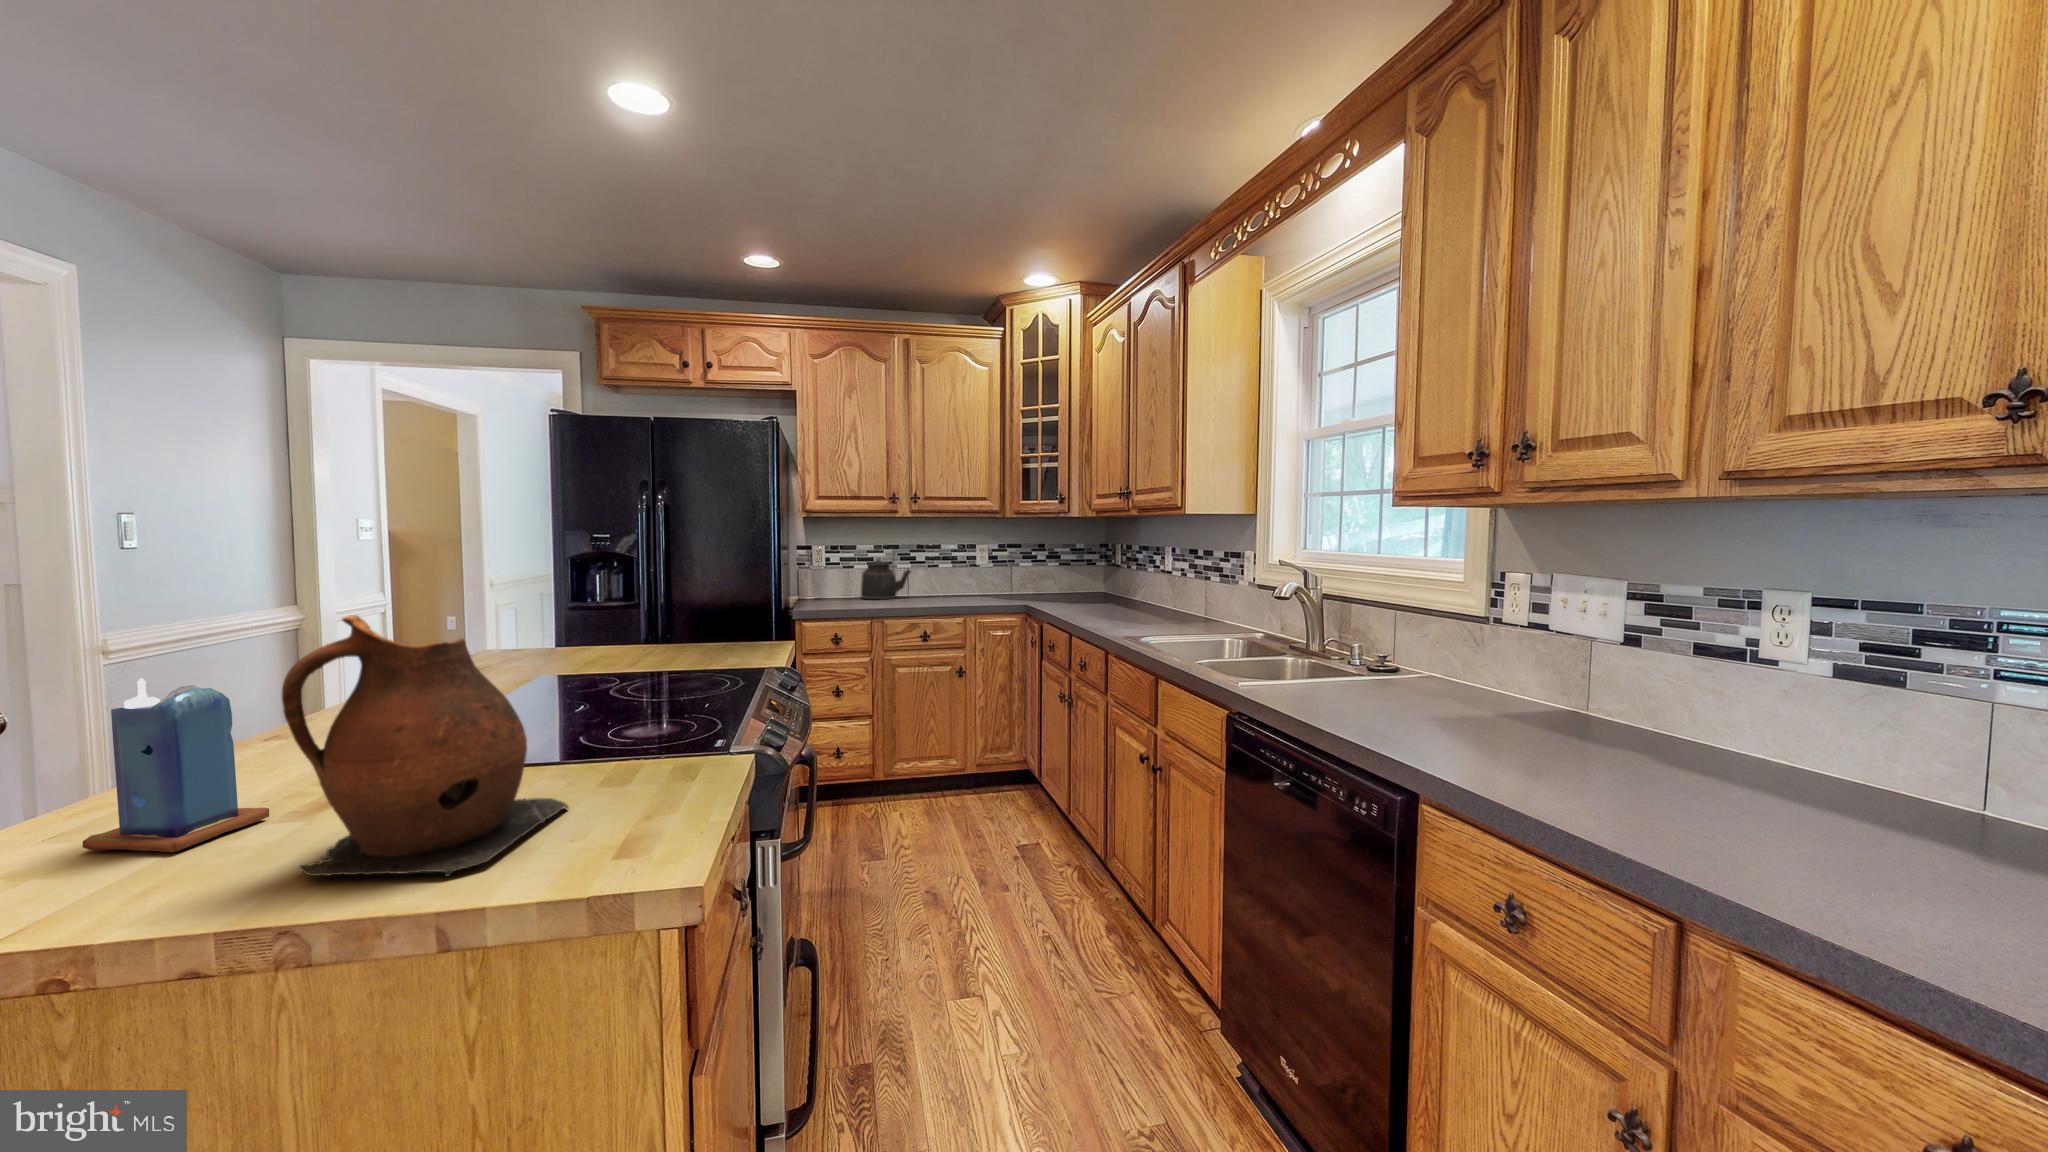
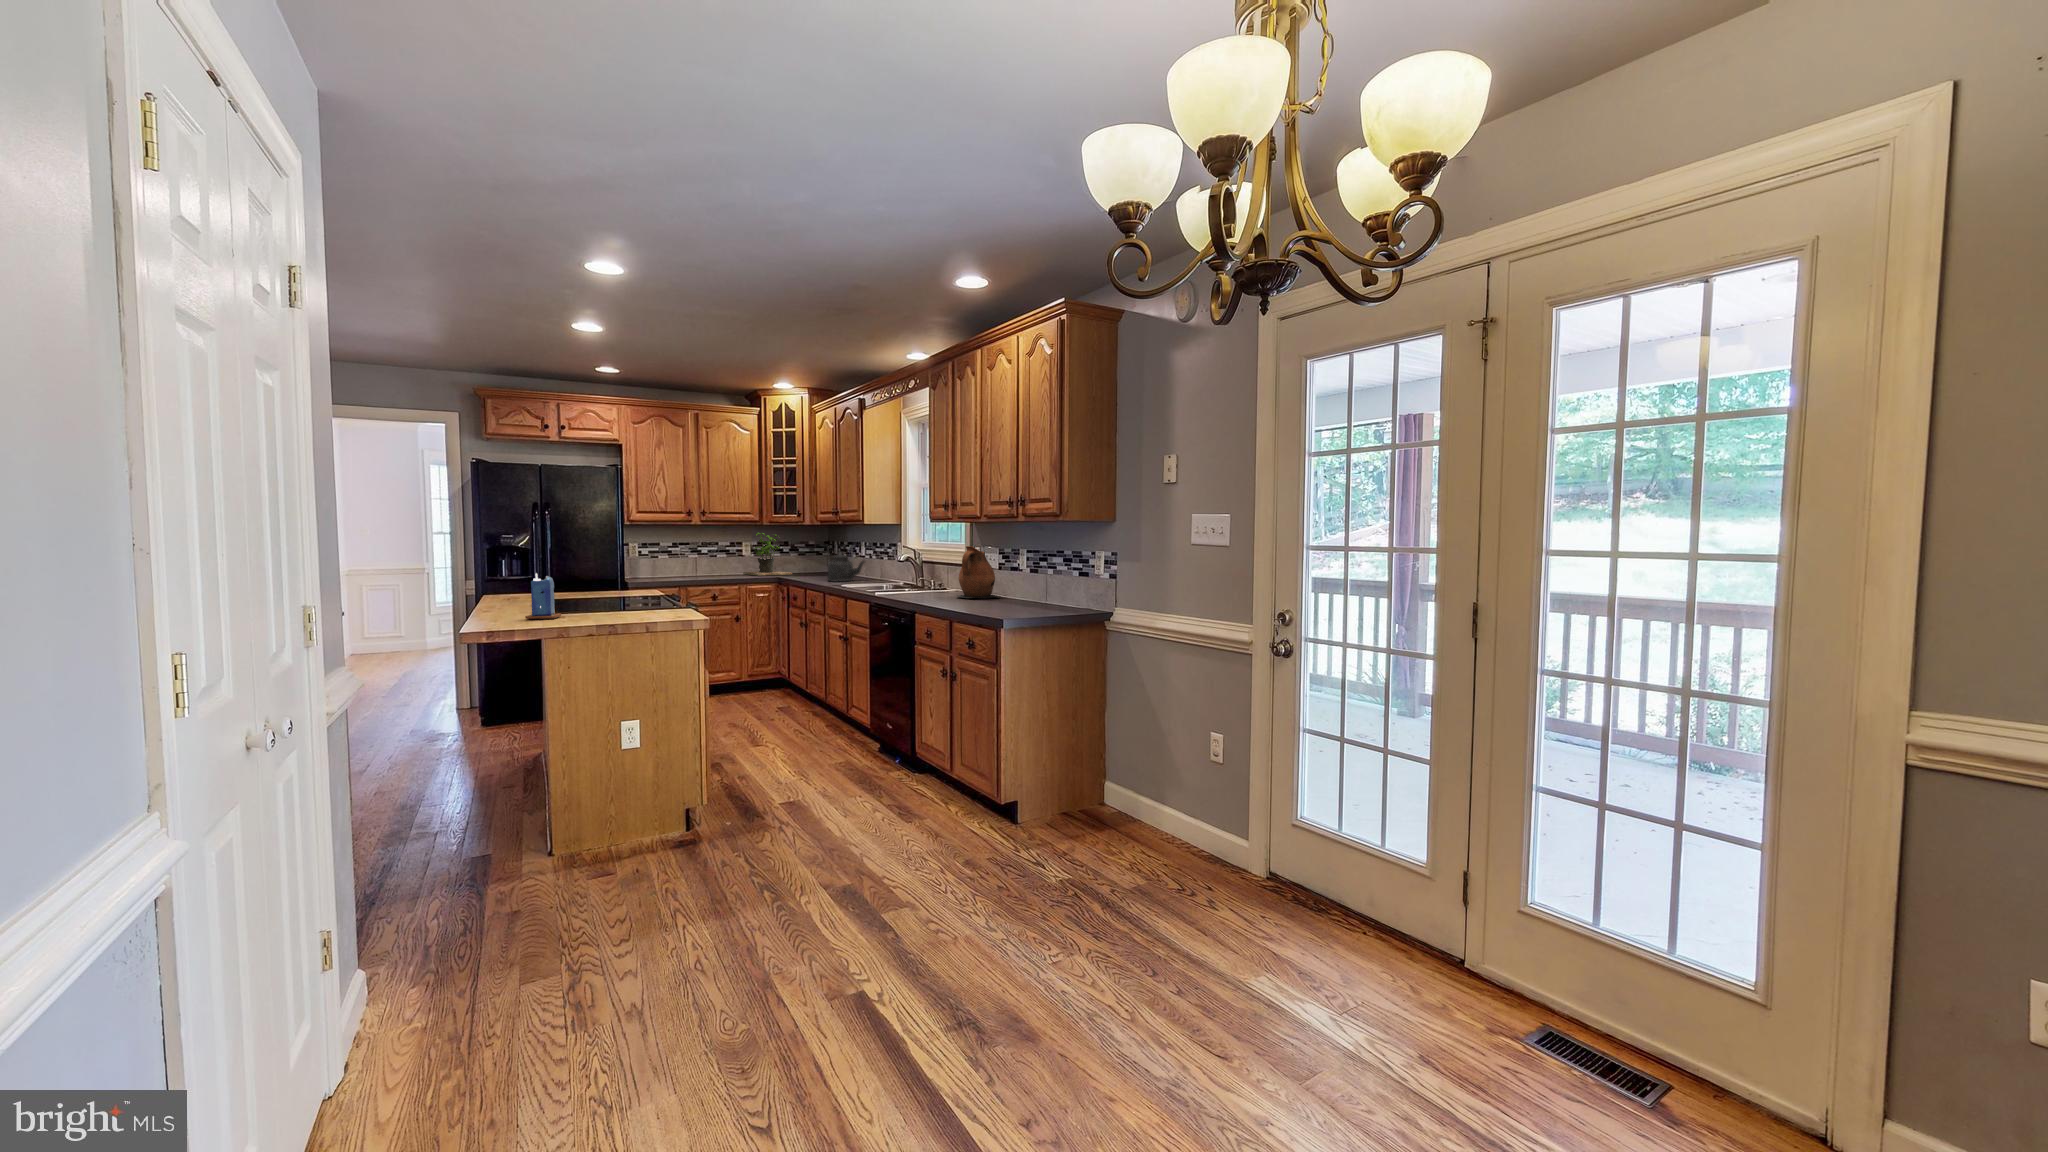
potted plant: none [978,530,1050,597] -> present [743,533,792,576]
kettle: present [861,550,911,599] -> present [828,552,864,581]
ceramic pitcher: present [282,615,568,877] -> present [957,546,1000,598]

